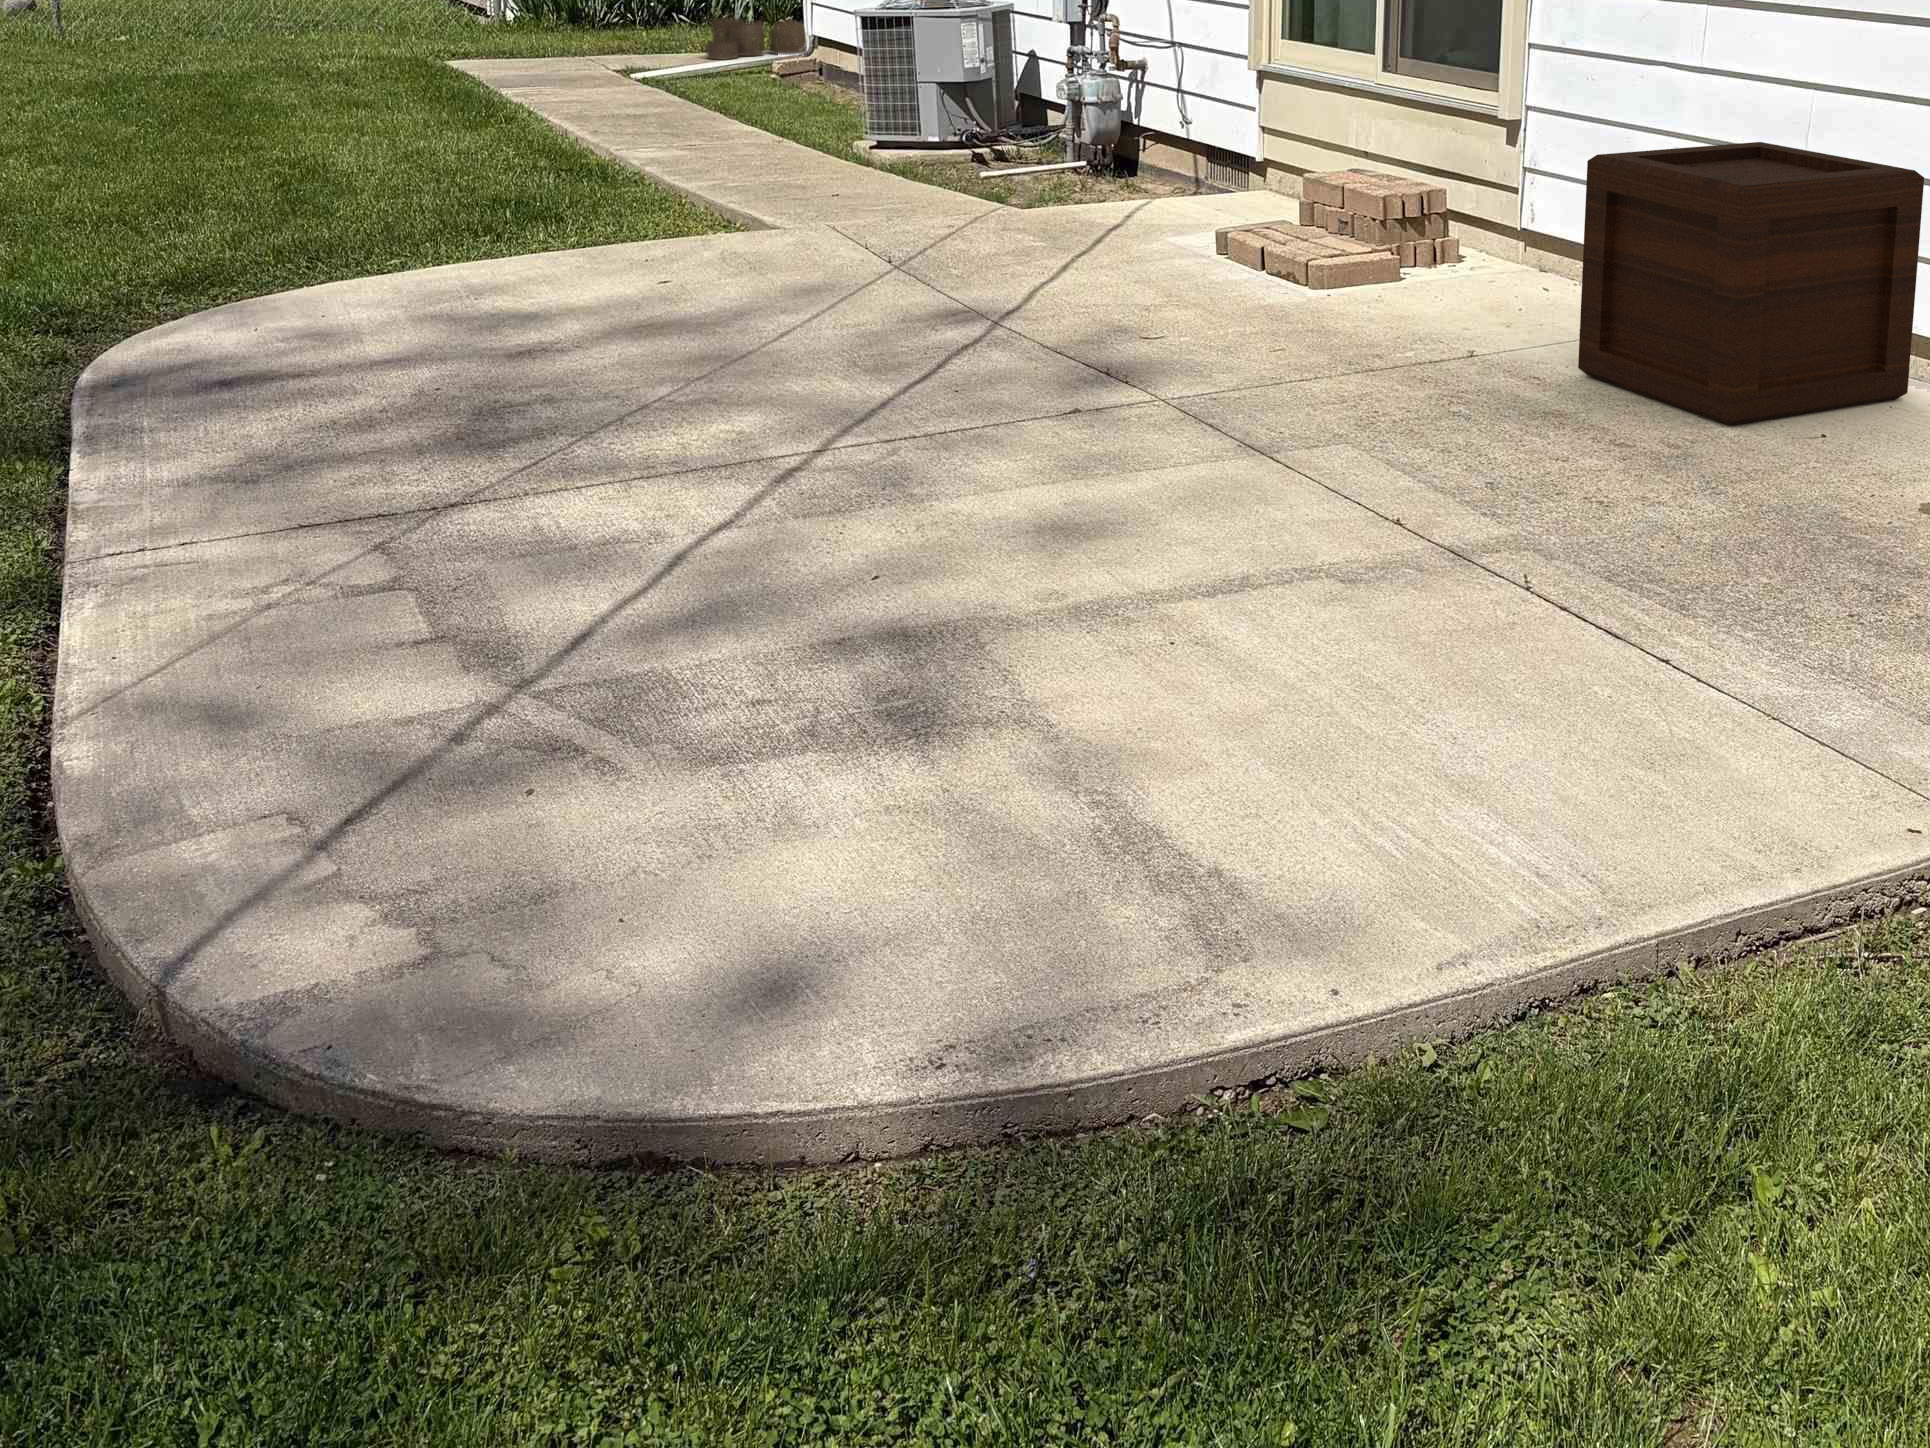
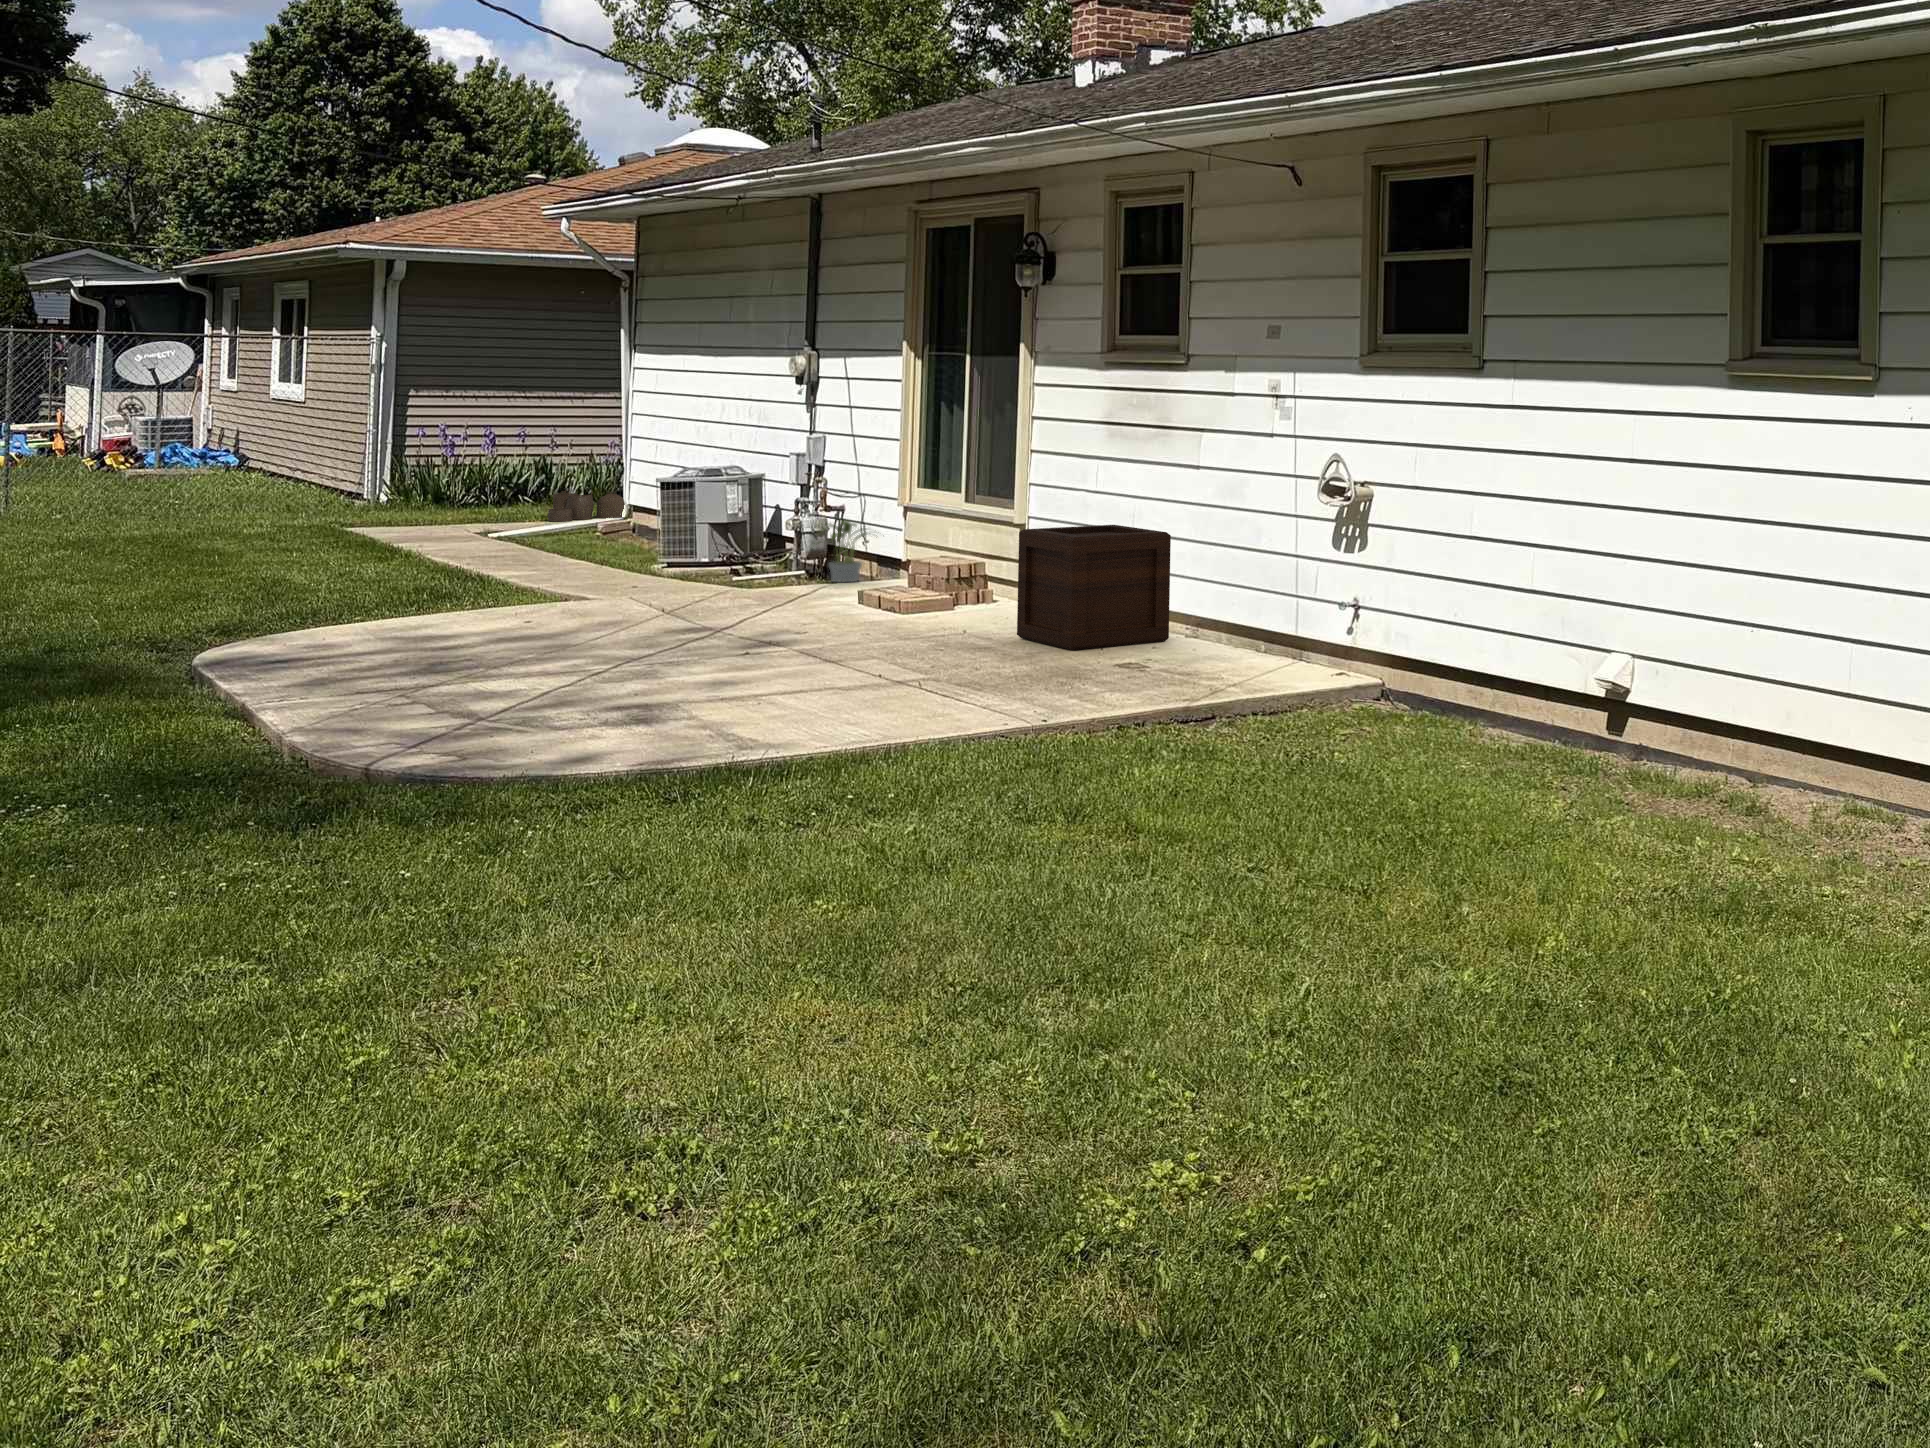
potted plant: none [1107,89,1224,197] -> present [814,520,870,582]

